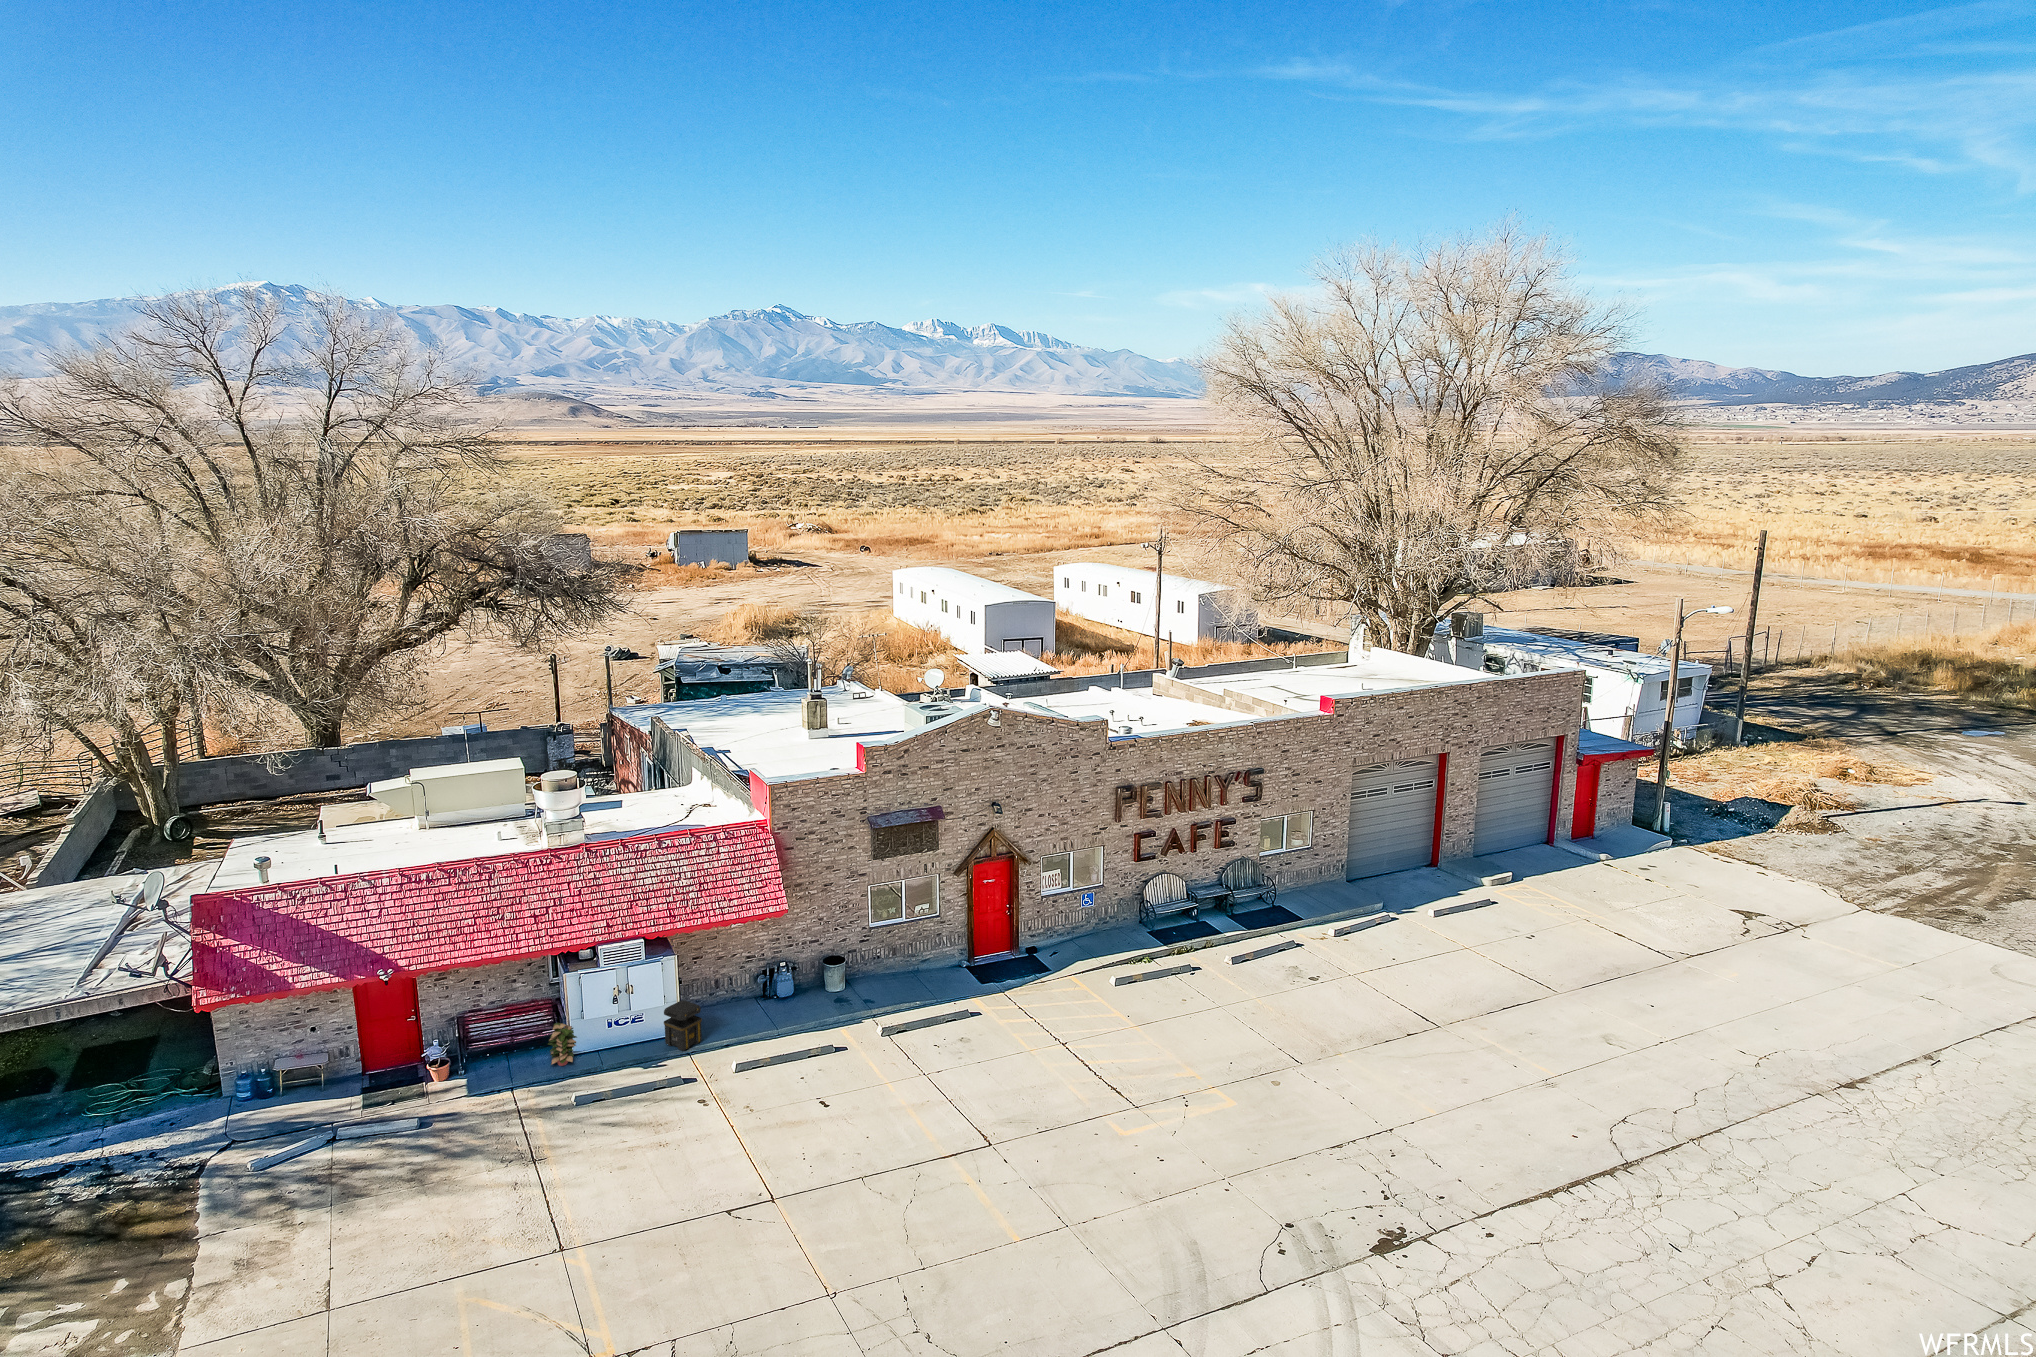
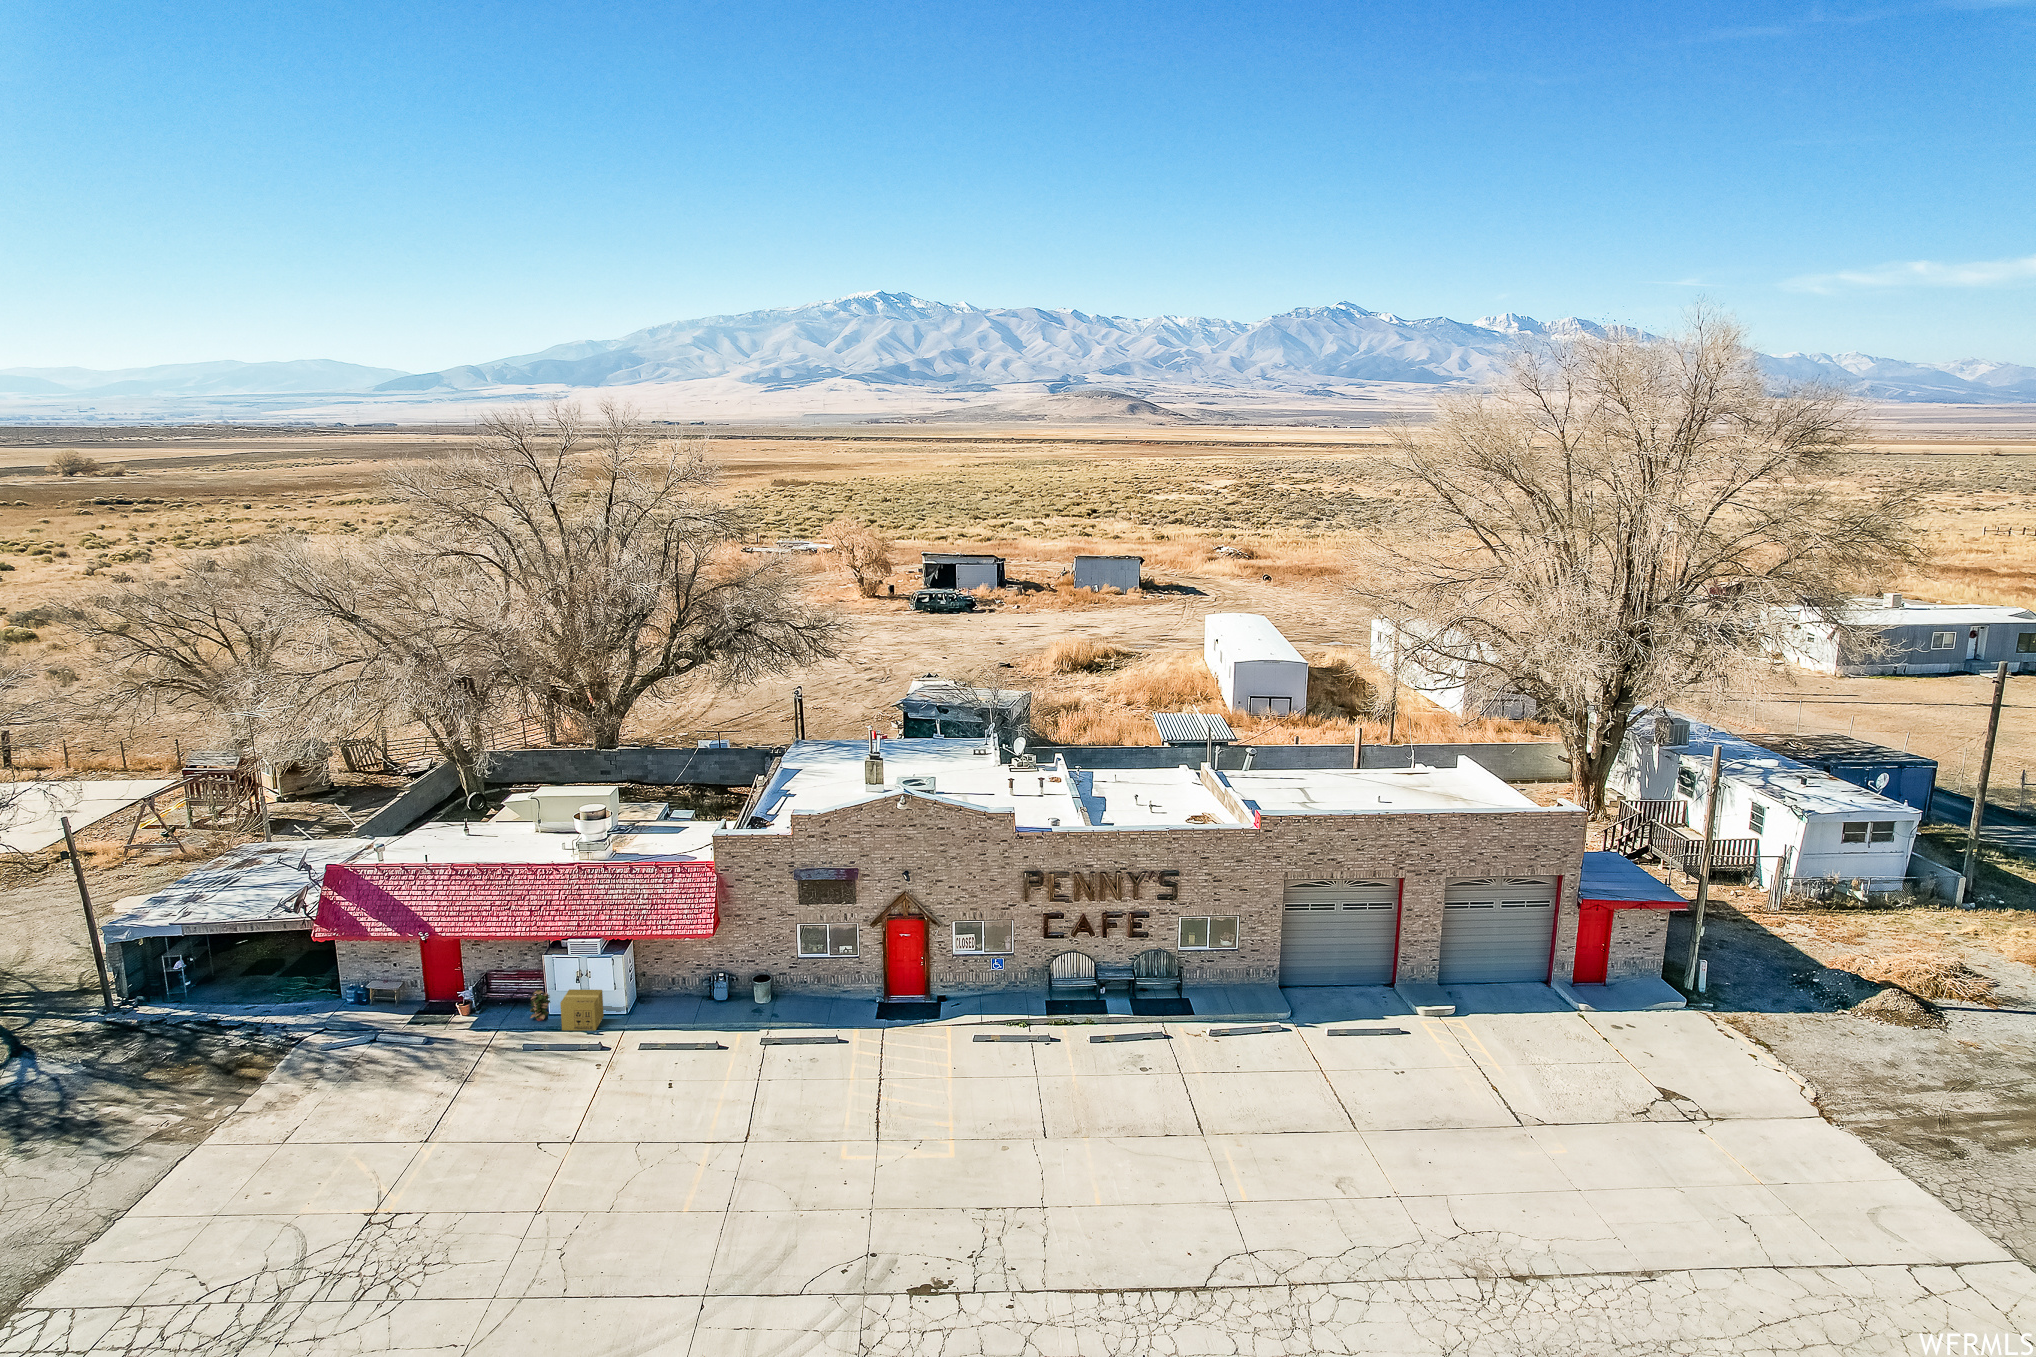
toolbox: present [664,1000,702,1051] -> none [611,989,637,1026]
cardboard box: none [601,1007,655,1071] -> present [560,989,604,1030]

